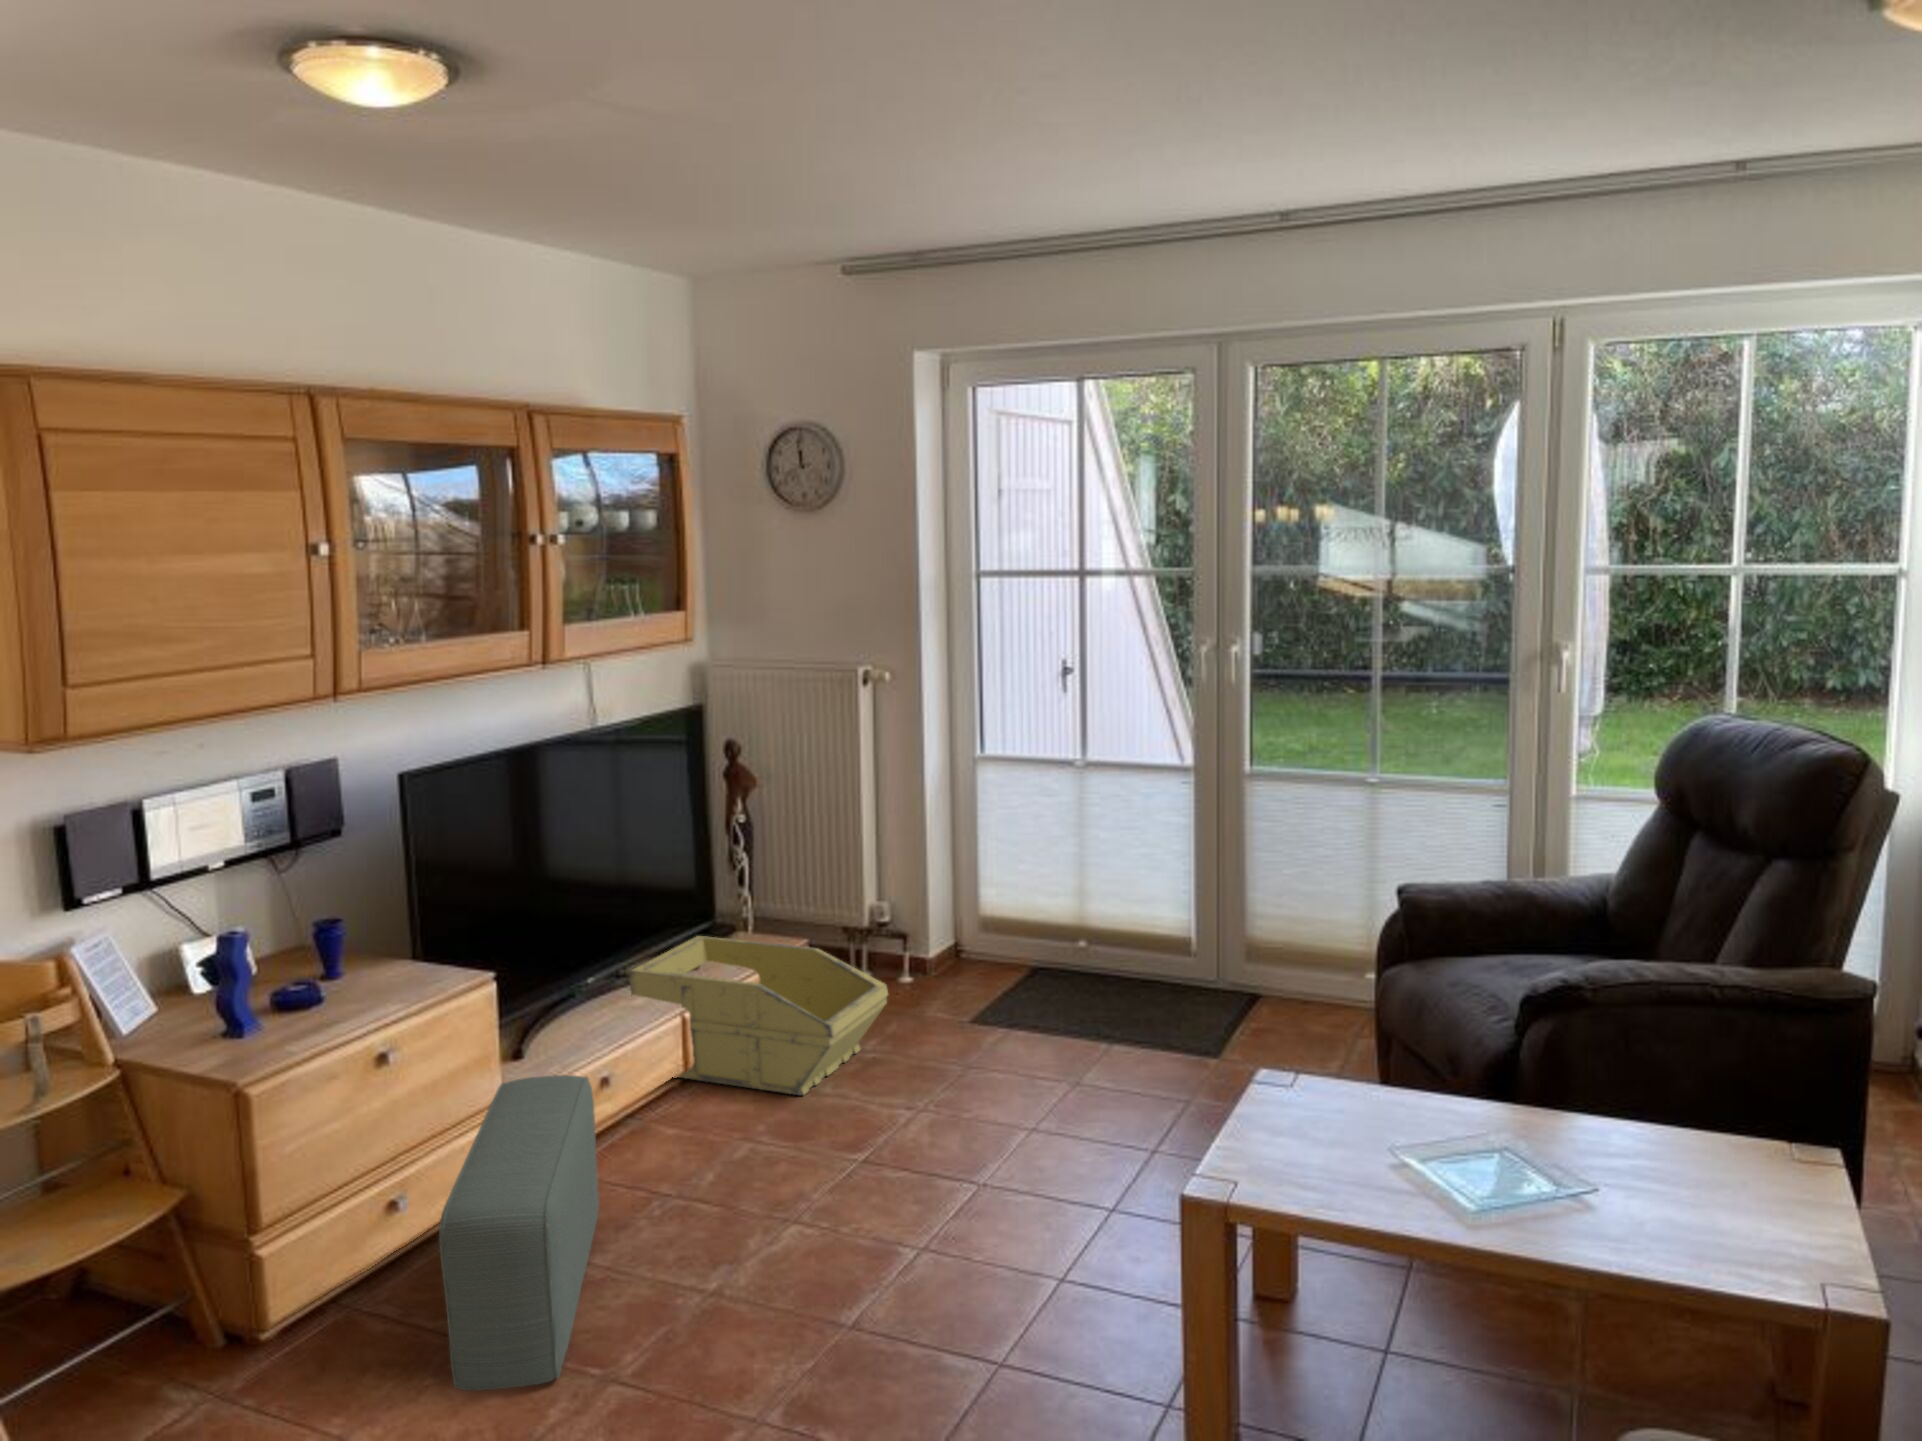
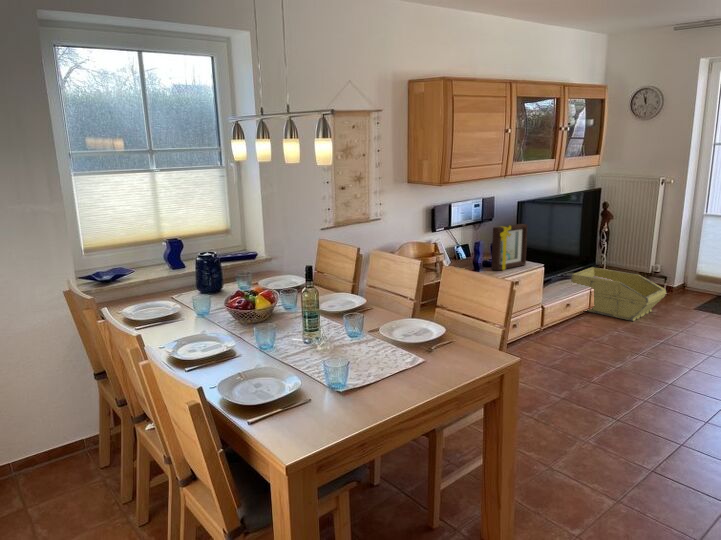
picture frame: none [285,850,431,1023] -> present [492,224,528,270]
pouf: present [439,1075,599,1391] -> none [541,296,578,378]

